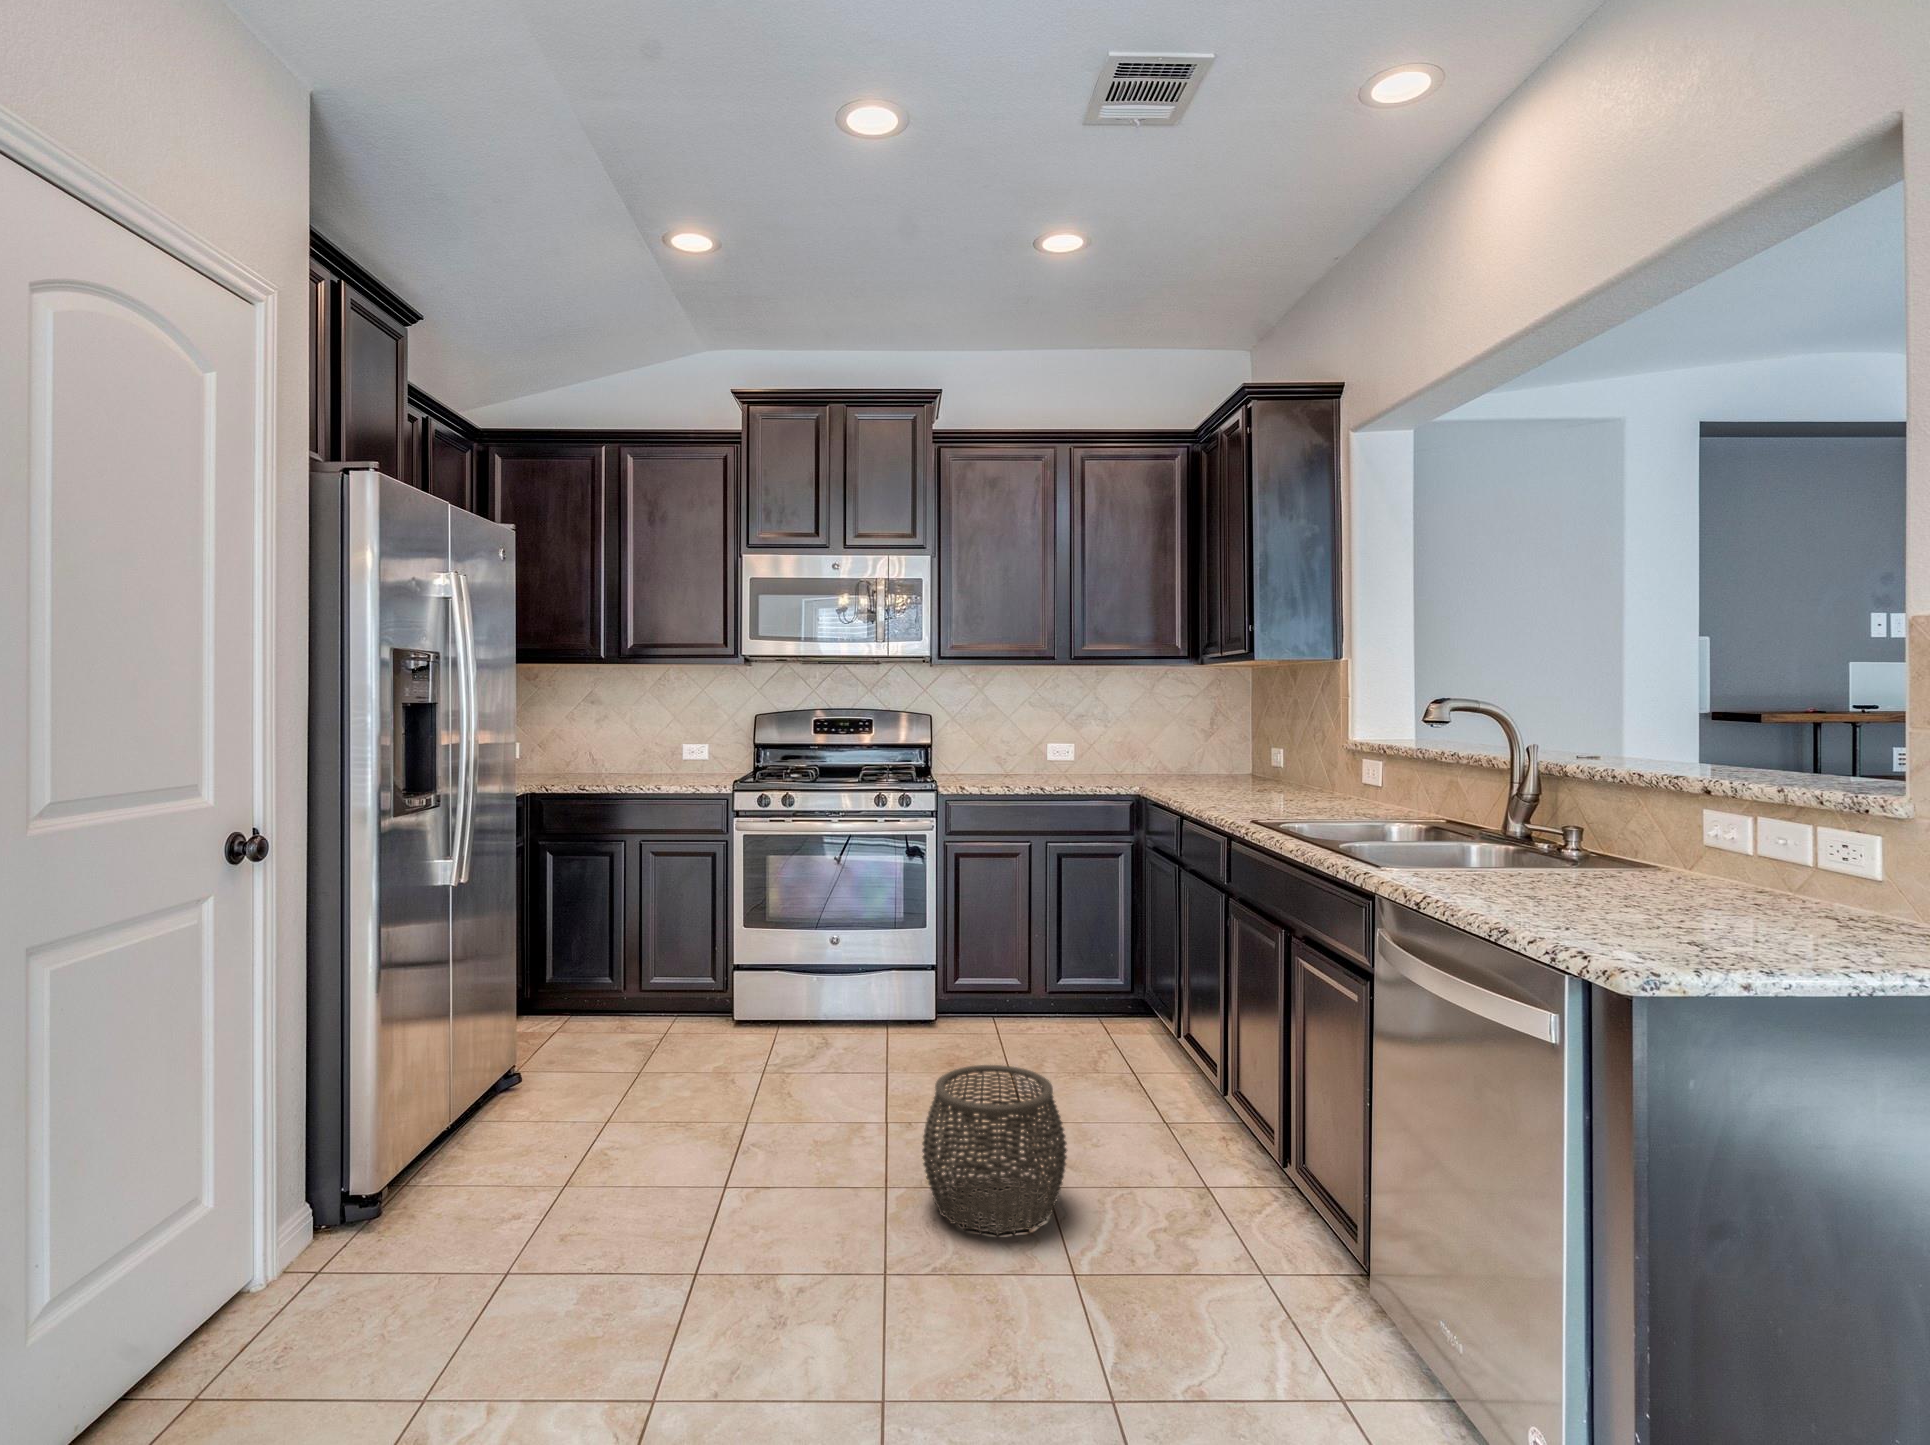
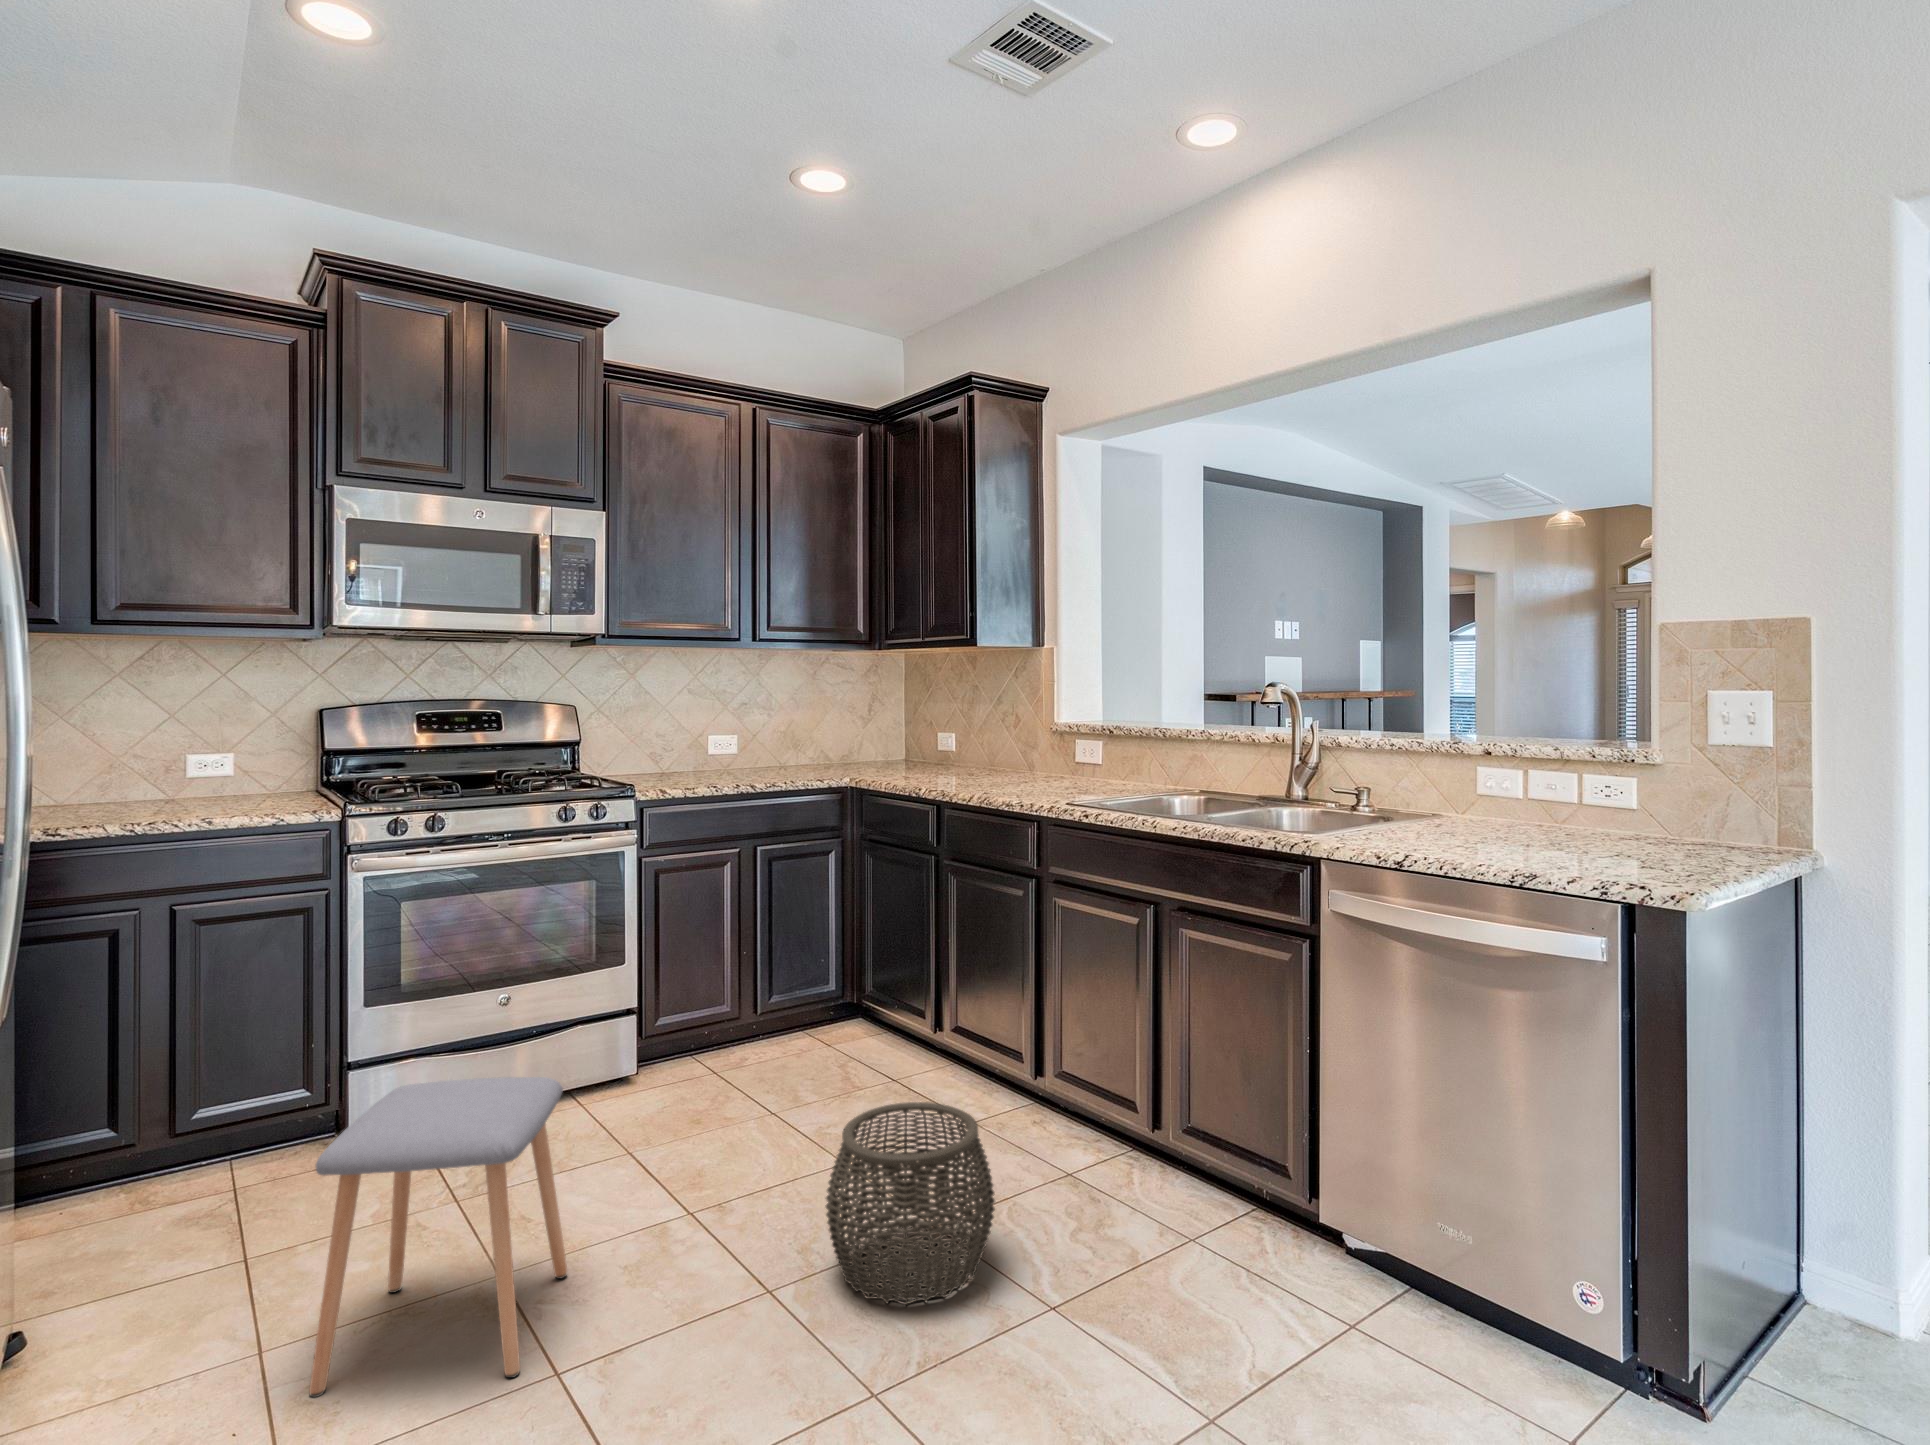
stool: none [601,973,777,1183] -> present [309,1077,567,1397]

